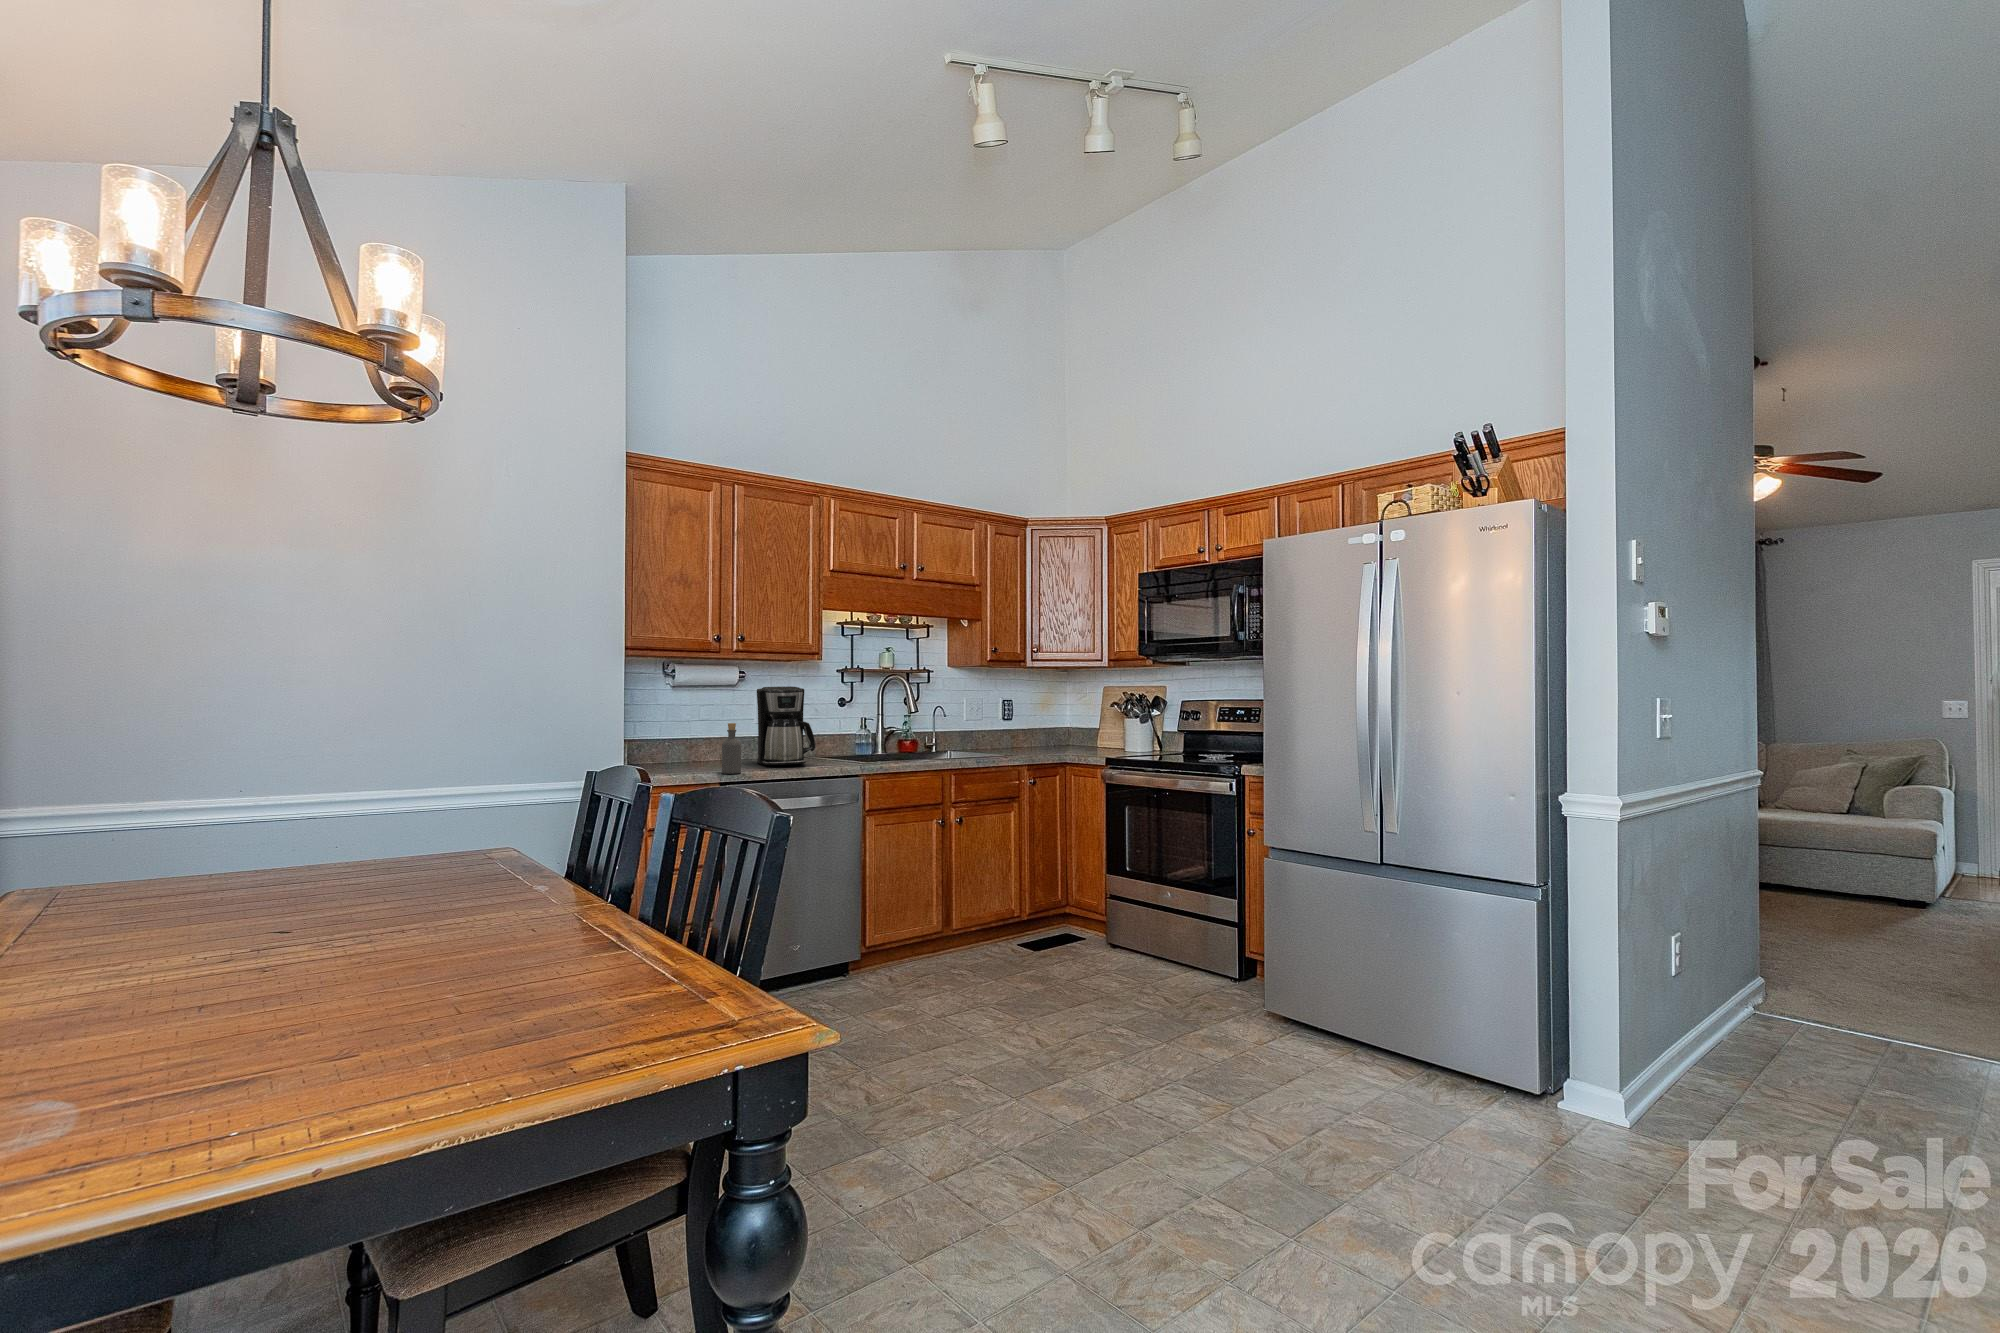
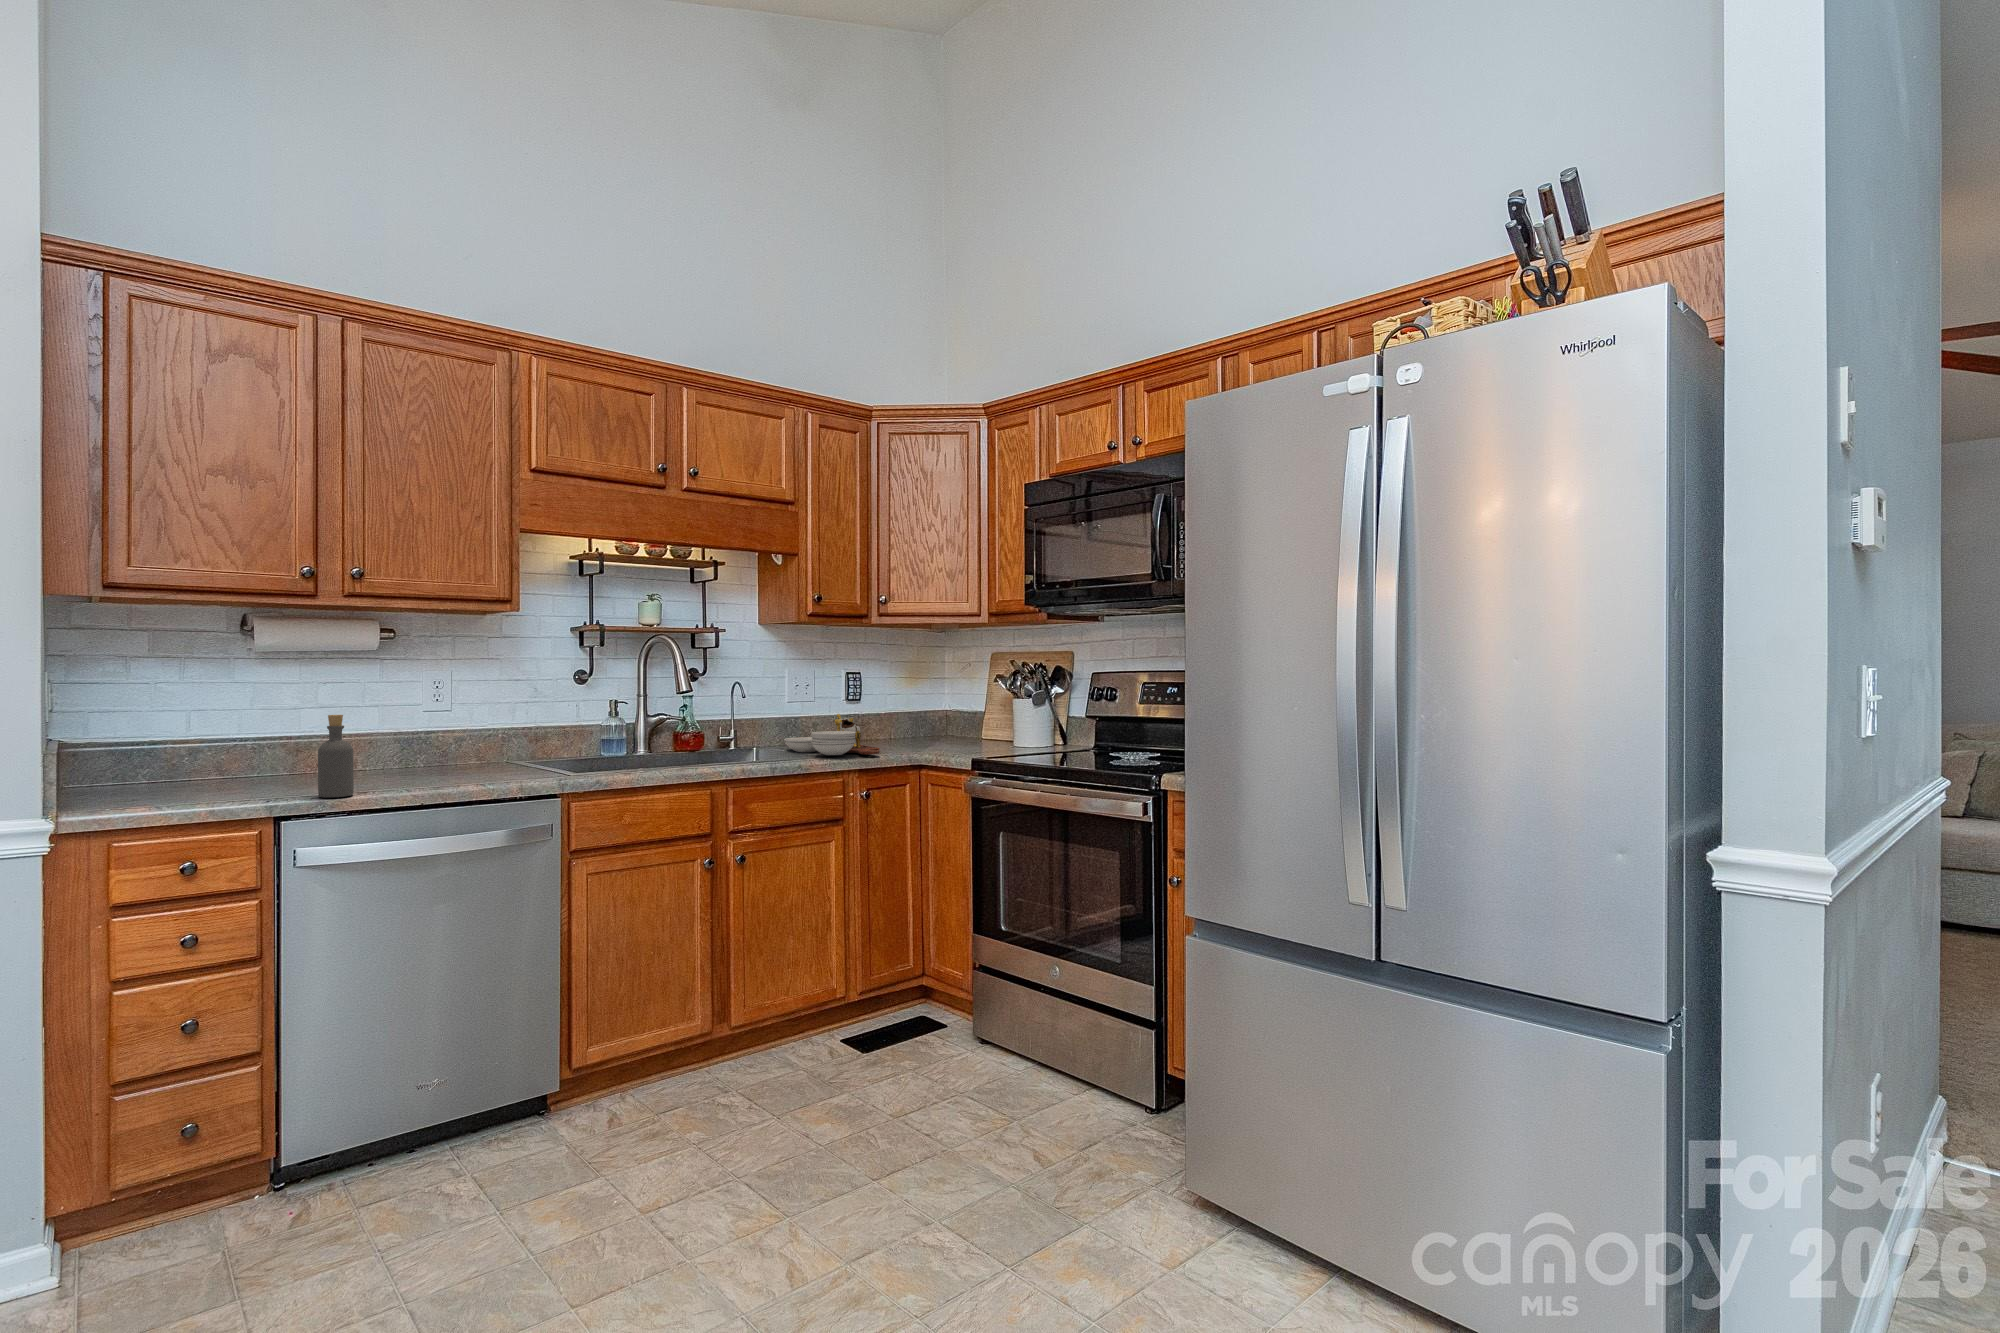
coffee maker: present [757,686,815,765] -> none [406,655,505,781]
cutting board: none [972,728,1038,755] -> present [784,714,879,755]

